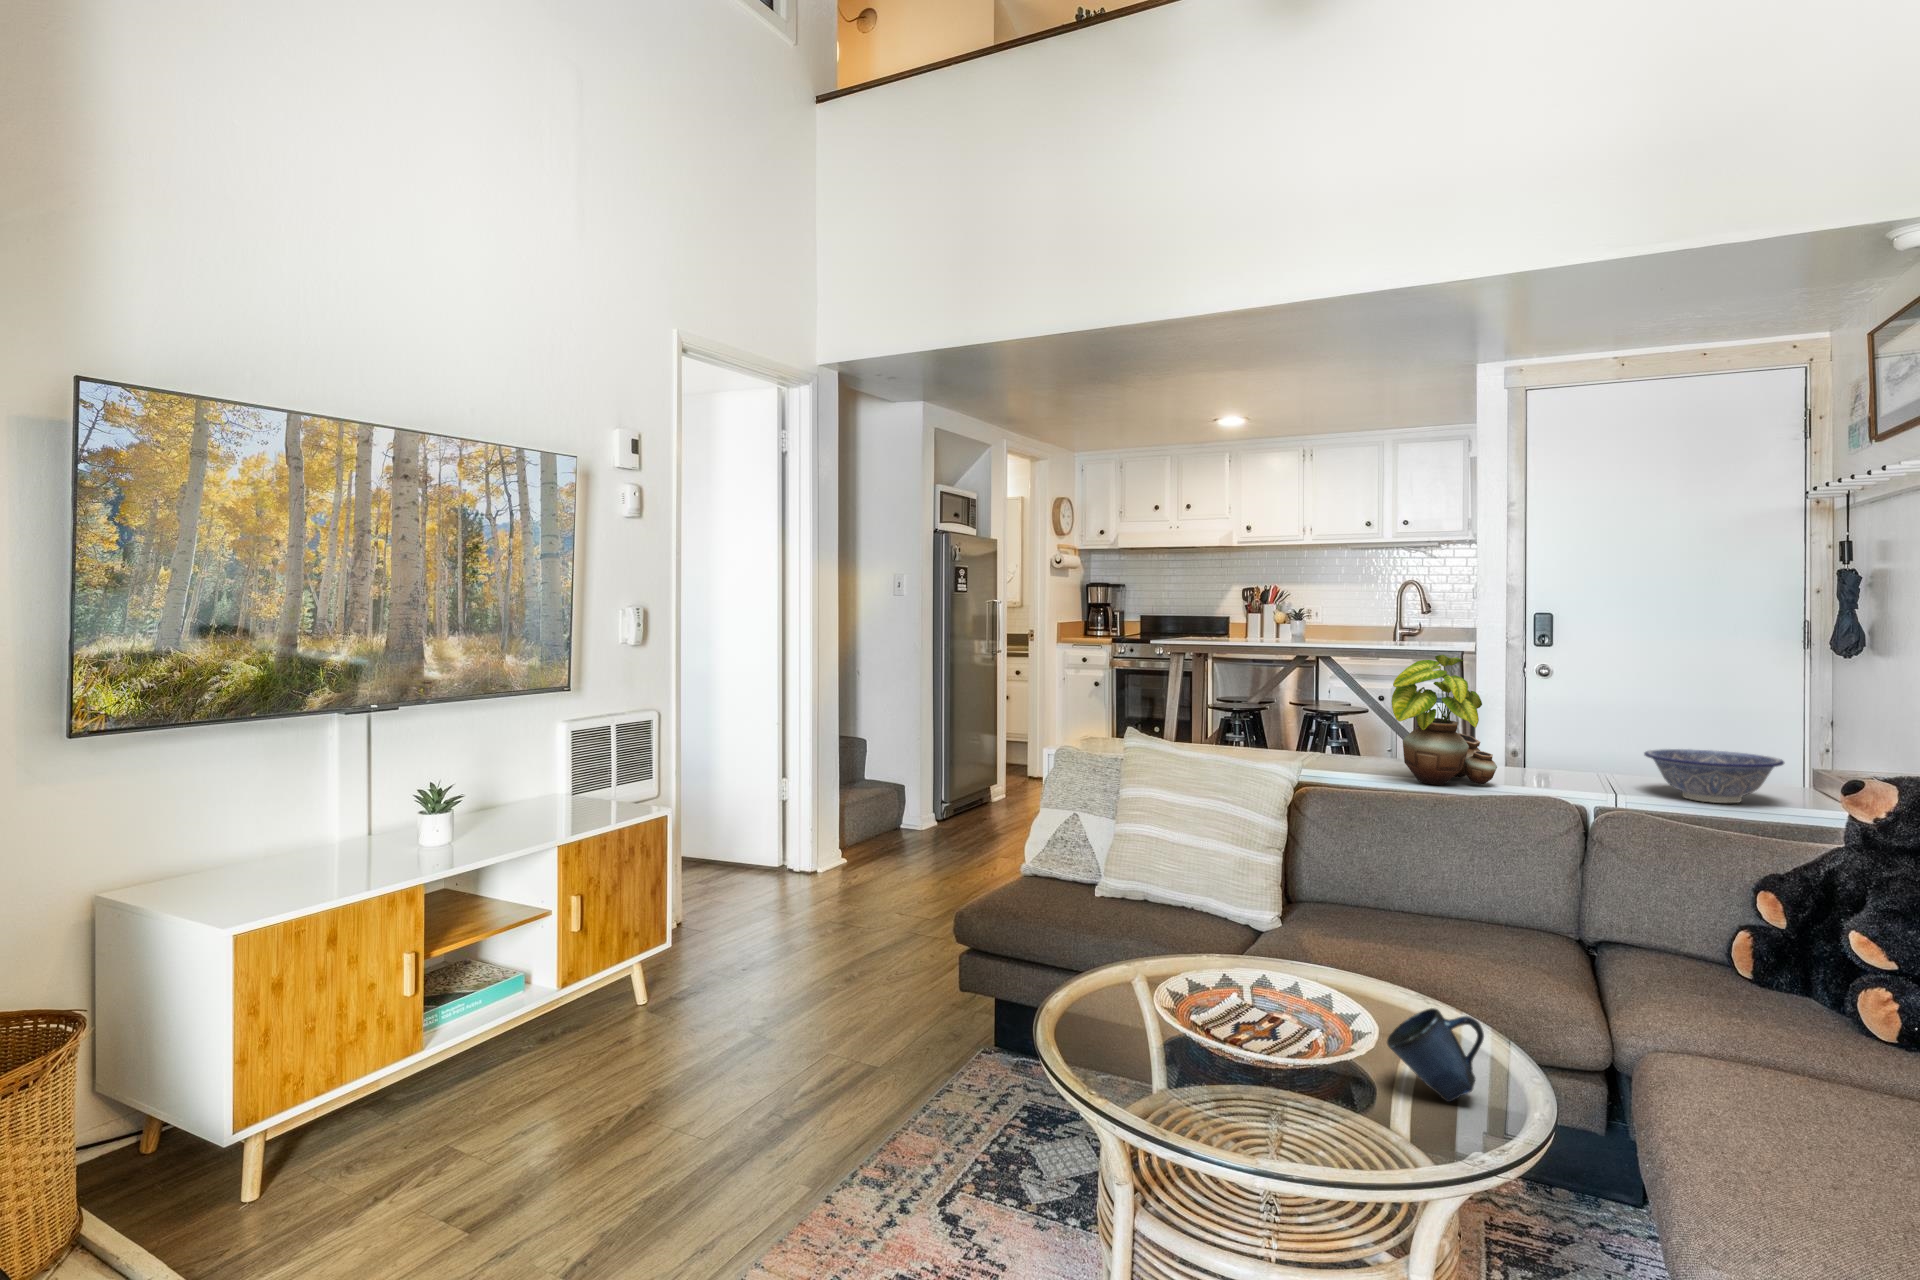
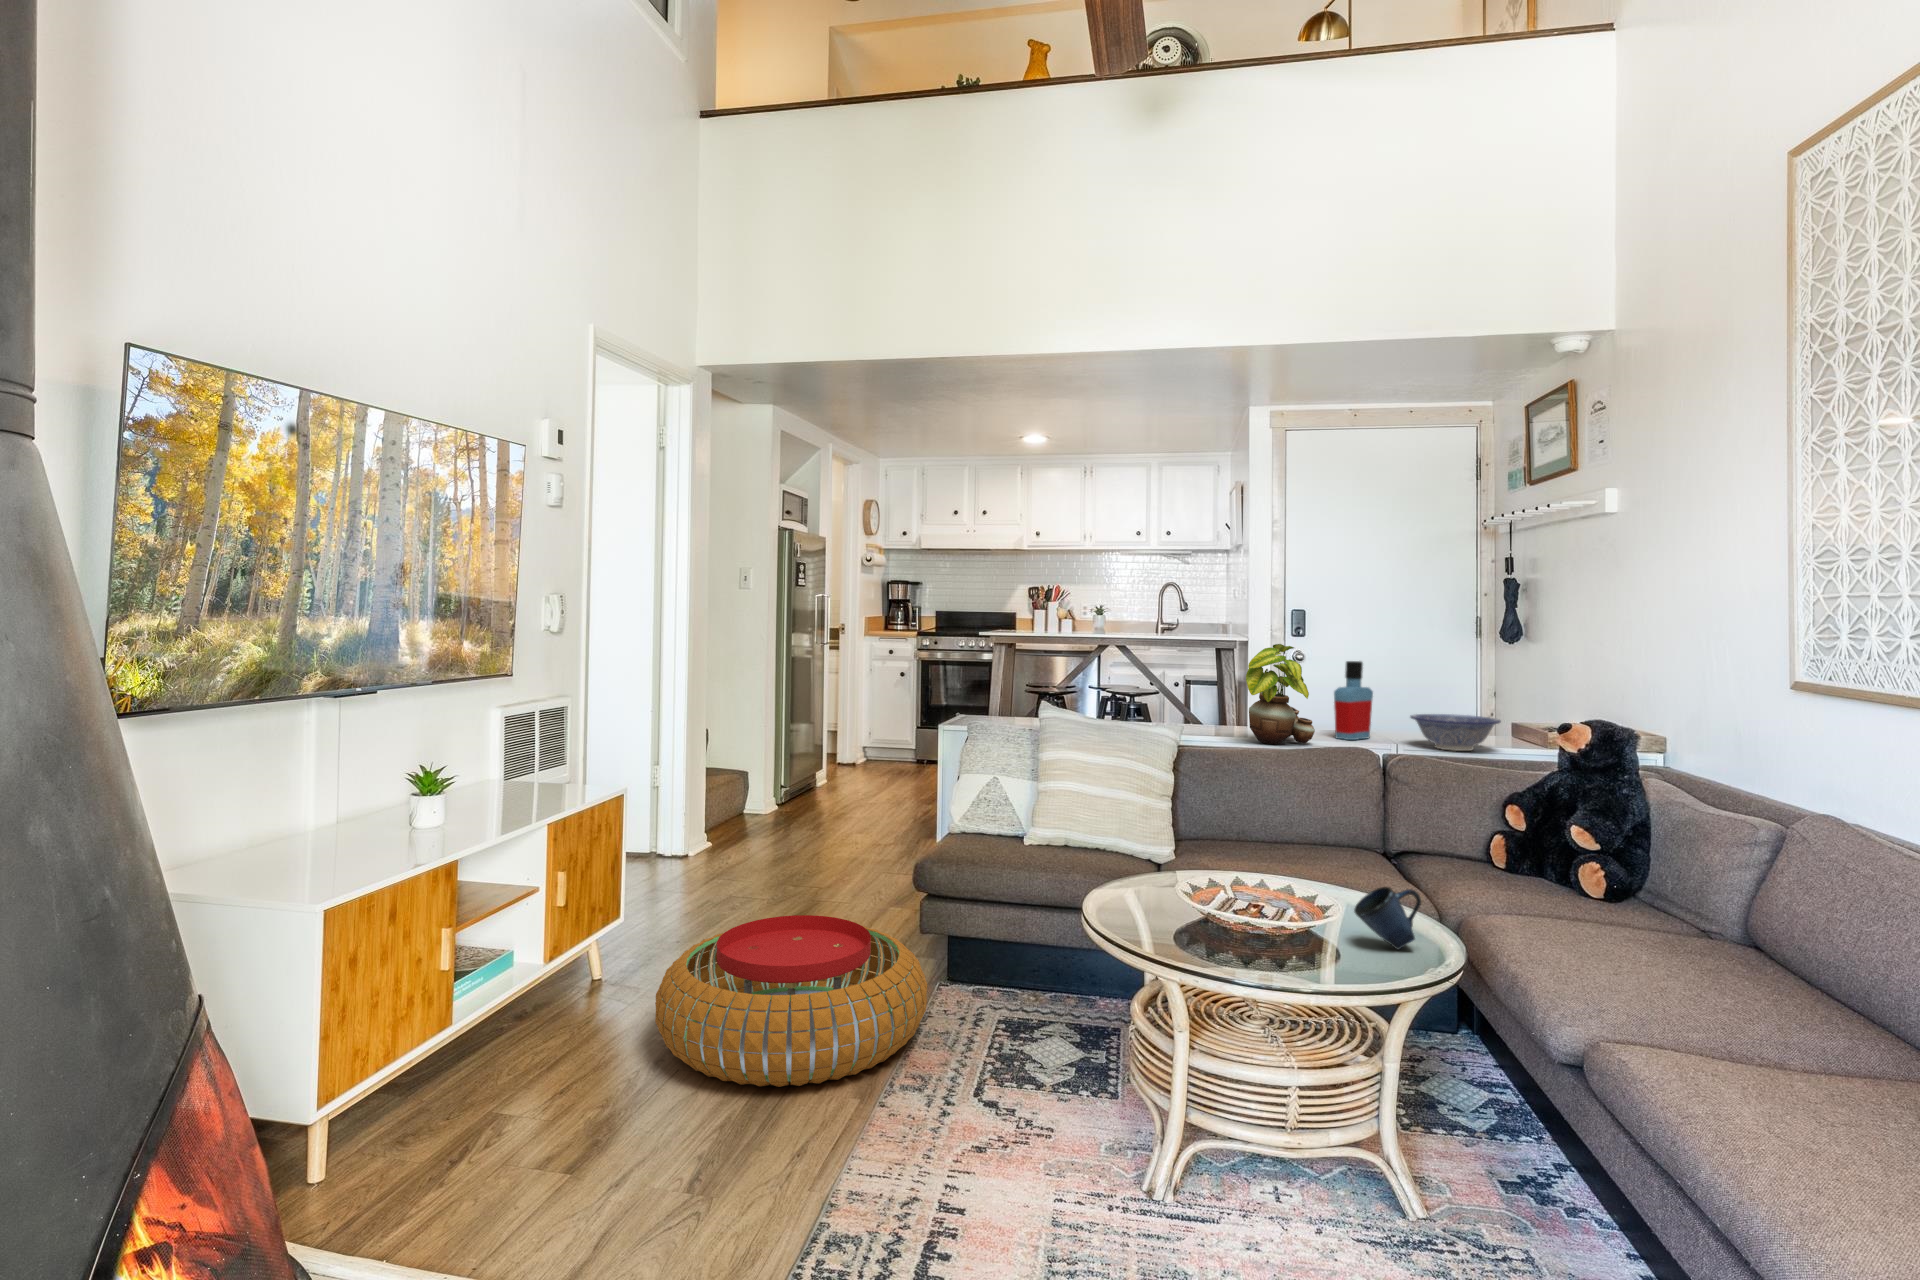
bottle: none [1535,676,1597,782] -> present [1334,661,1373,740]
pouf: none [632,962,938,1165] -> present [655,915,927,1087]

